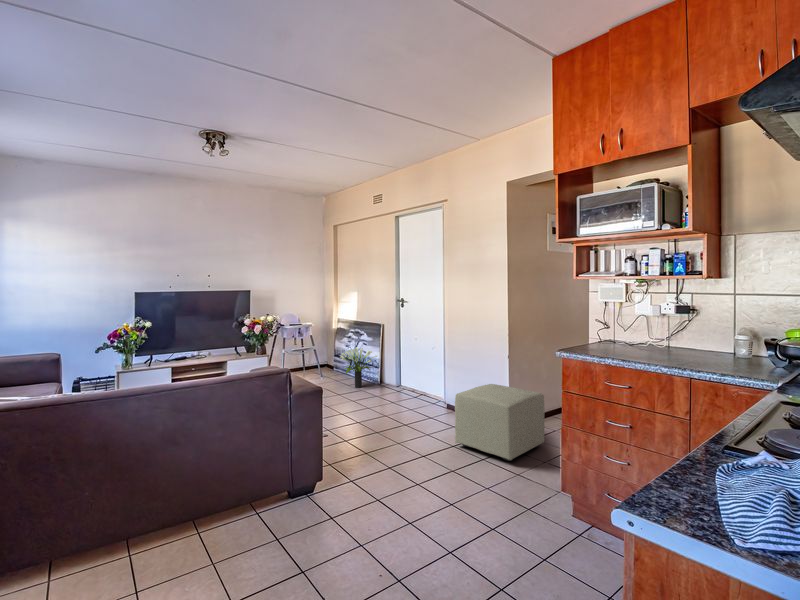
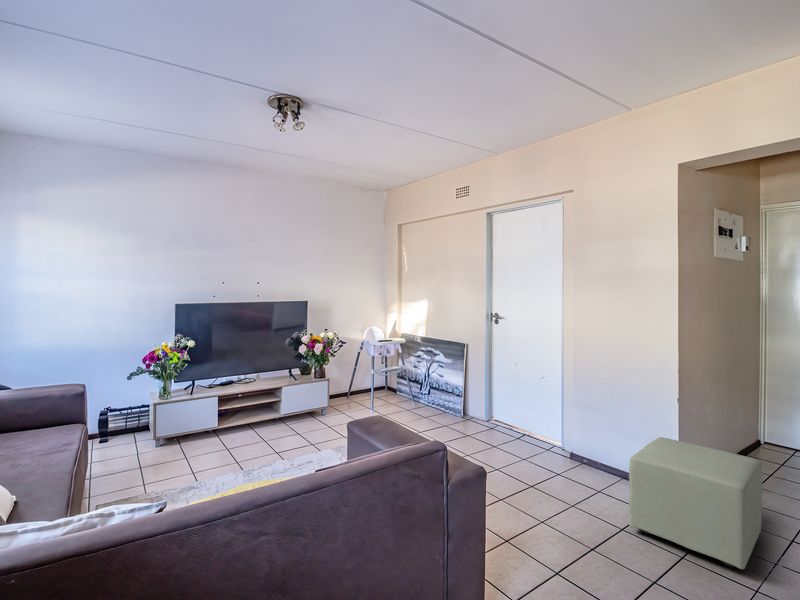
potted plant: present [340,347,377,388] -> none [415,372,461,421]

